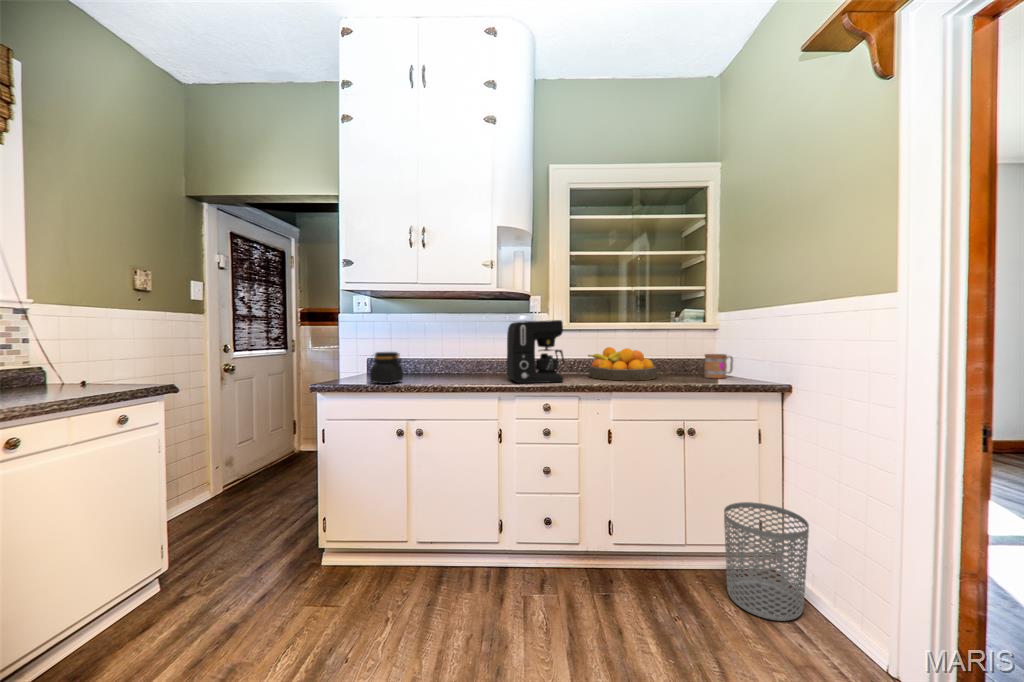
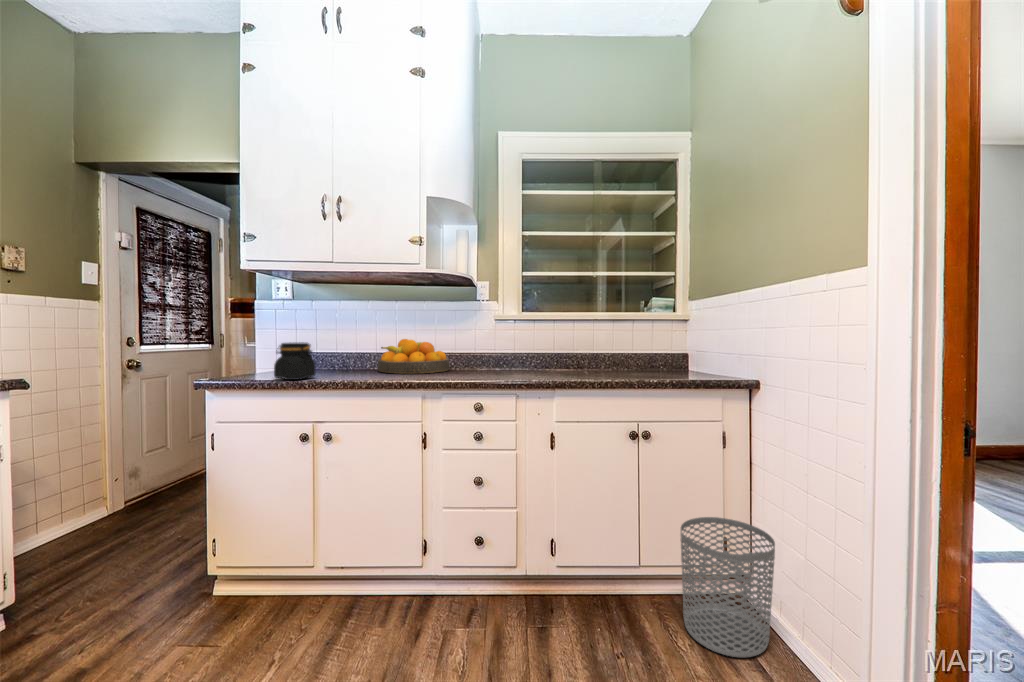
coffee maker: present [507,320,564,383] -> none [440,306,506,379]
fruit bowl: present [588,347,657,380] -> present [378,339,450,374]
mug: present [704,354,733,378] -> none [667,347,700,375]

